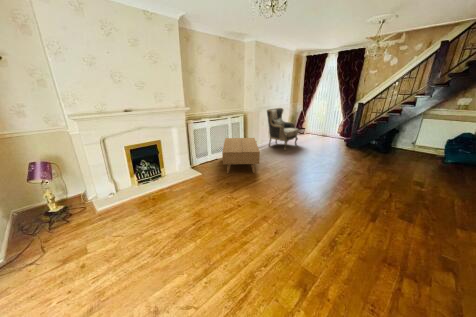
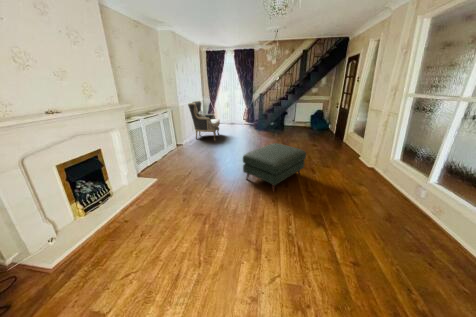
coffee table: present [222,138,260,173] -> none [160,132,214,172]
ottoman: none [271,166,358,222] -> present [243,143,306,192]

